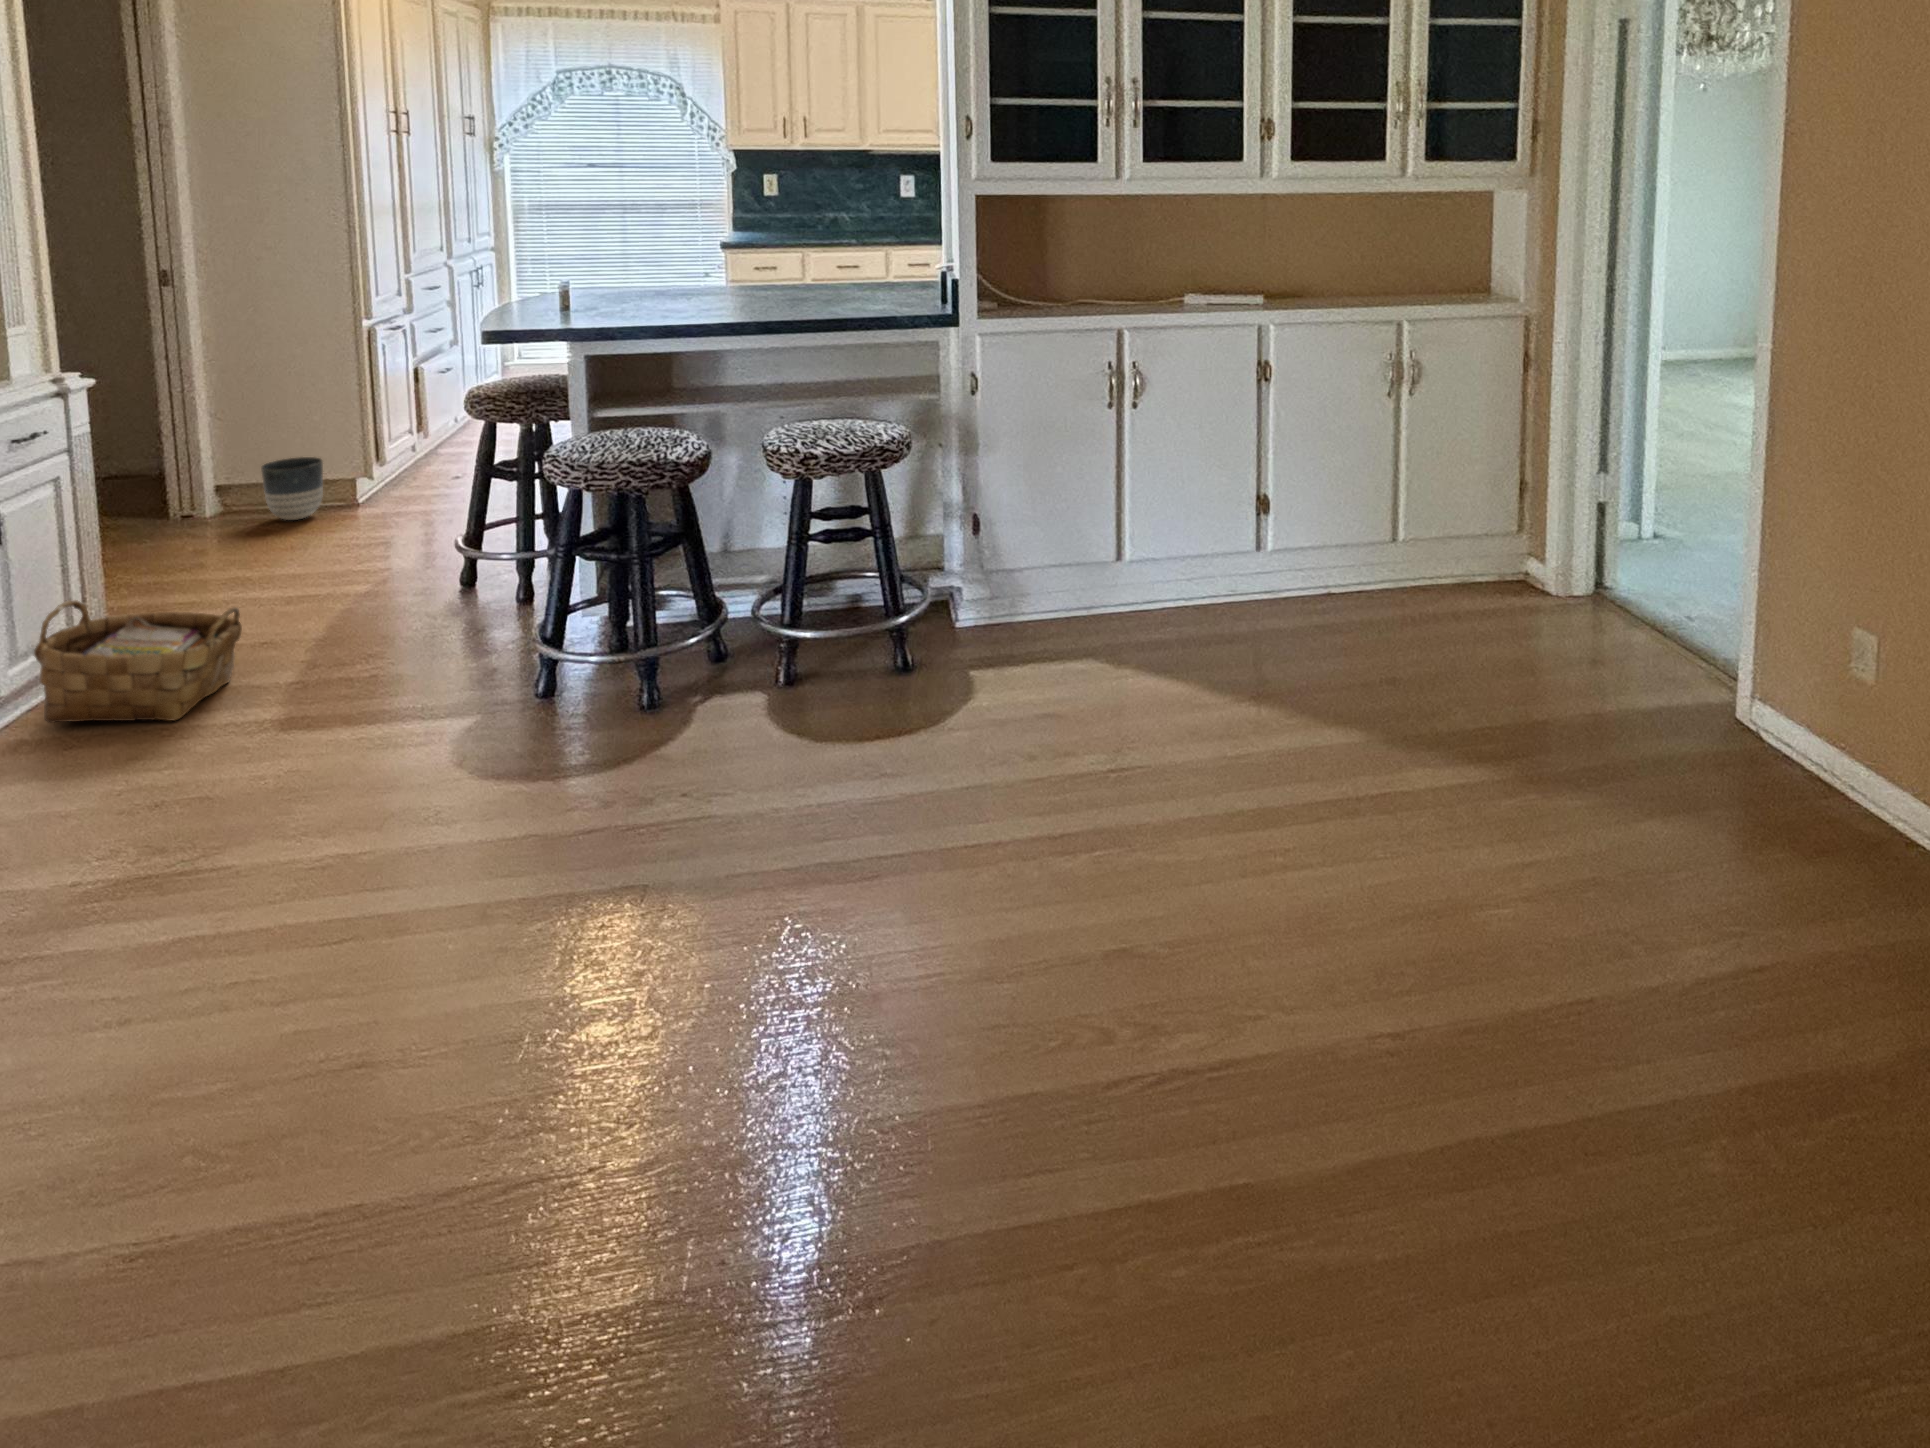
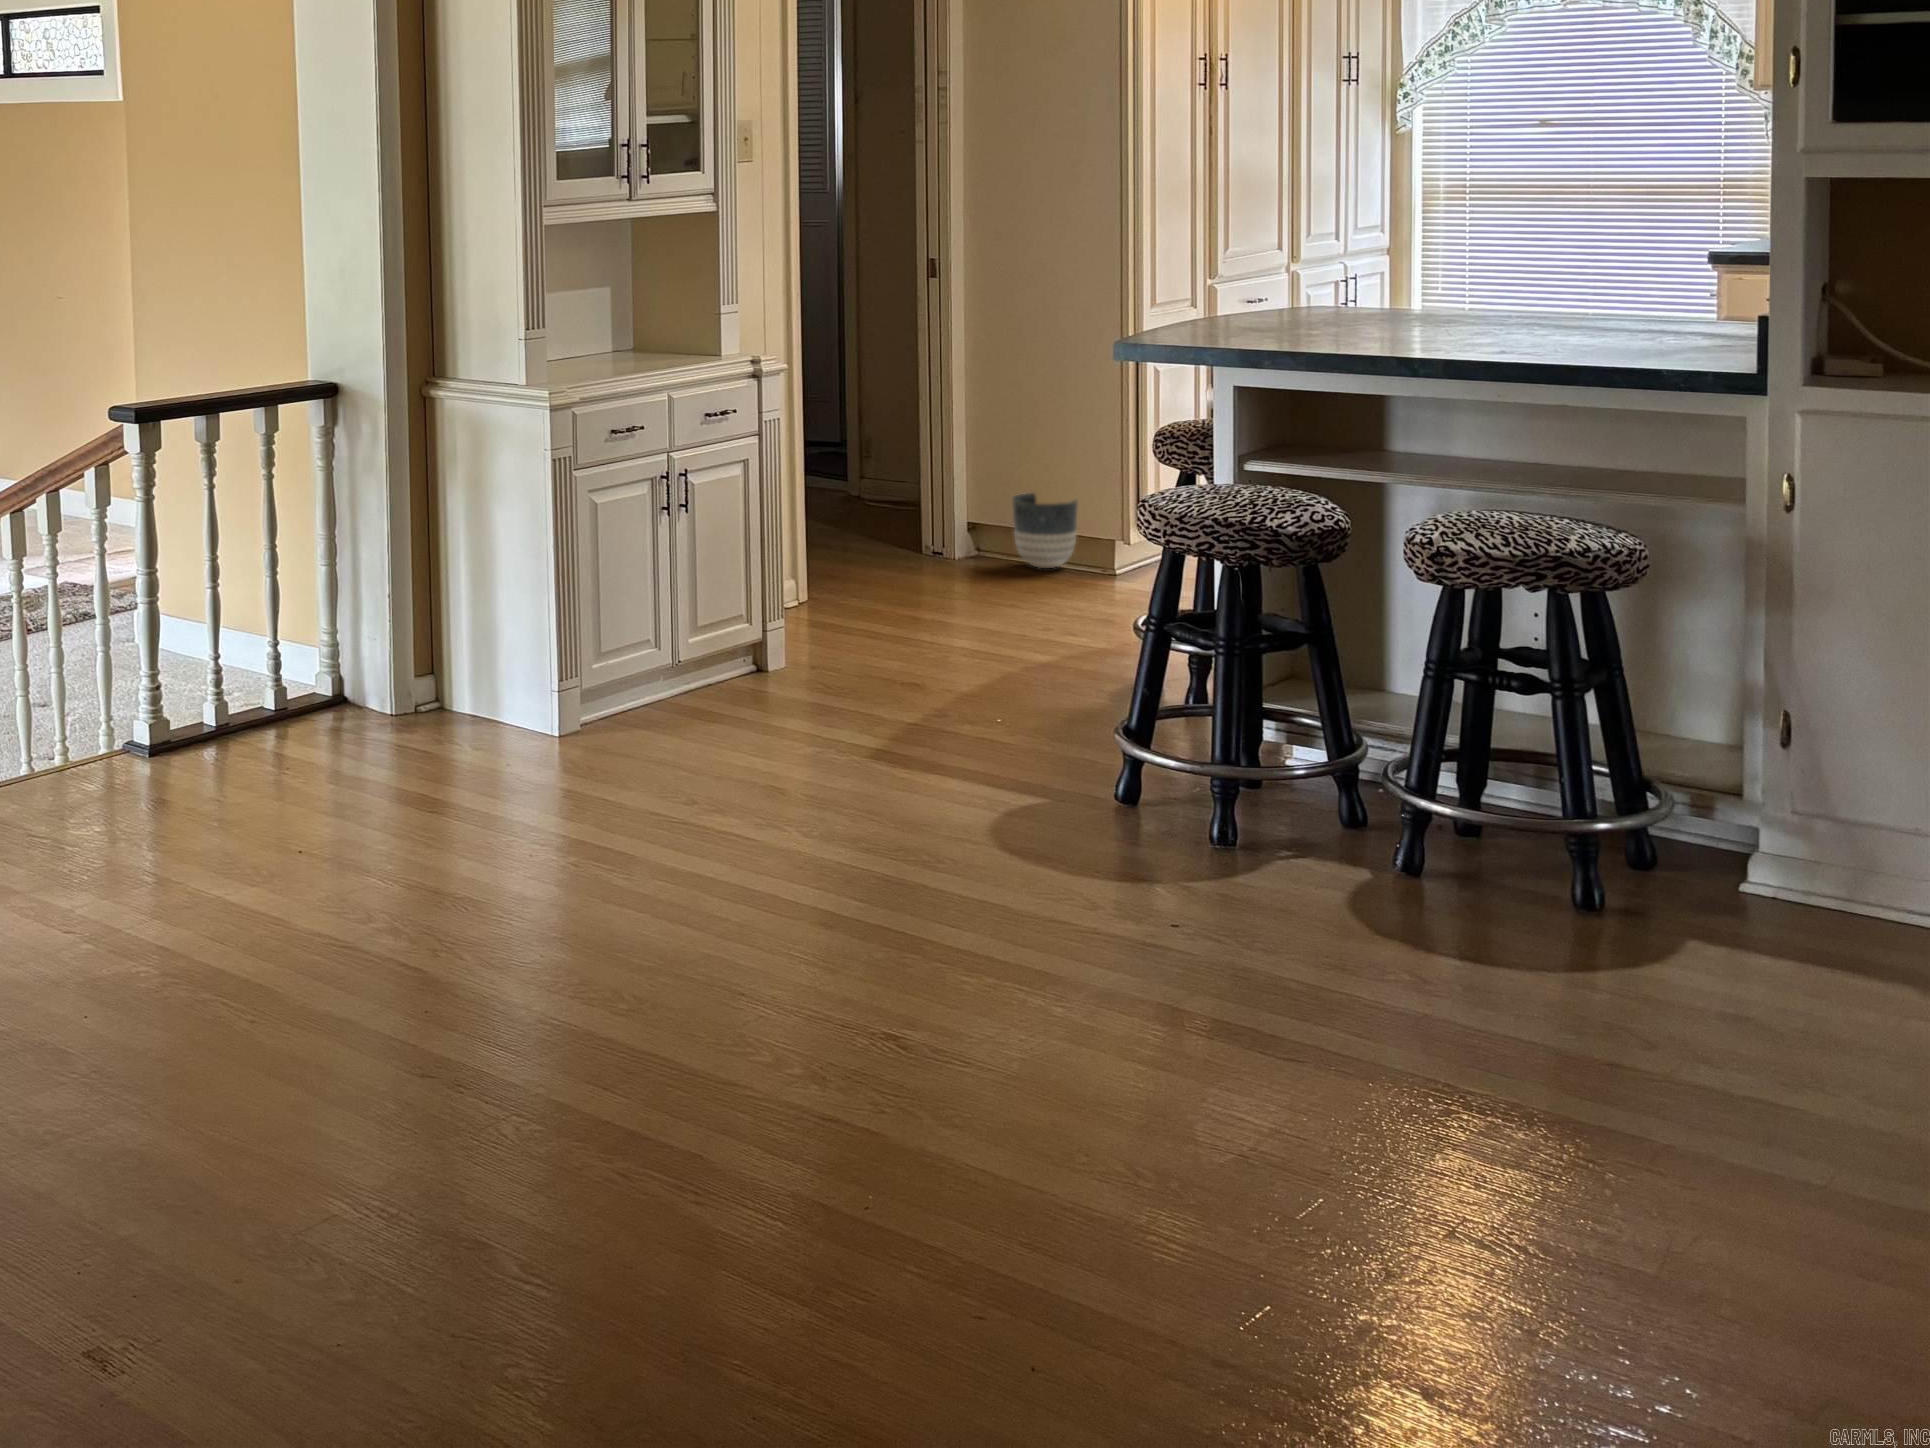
woven basket: present [34,600,242,723] -> none [705,581,873,721]

